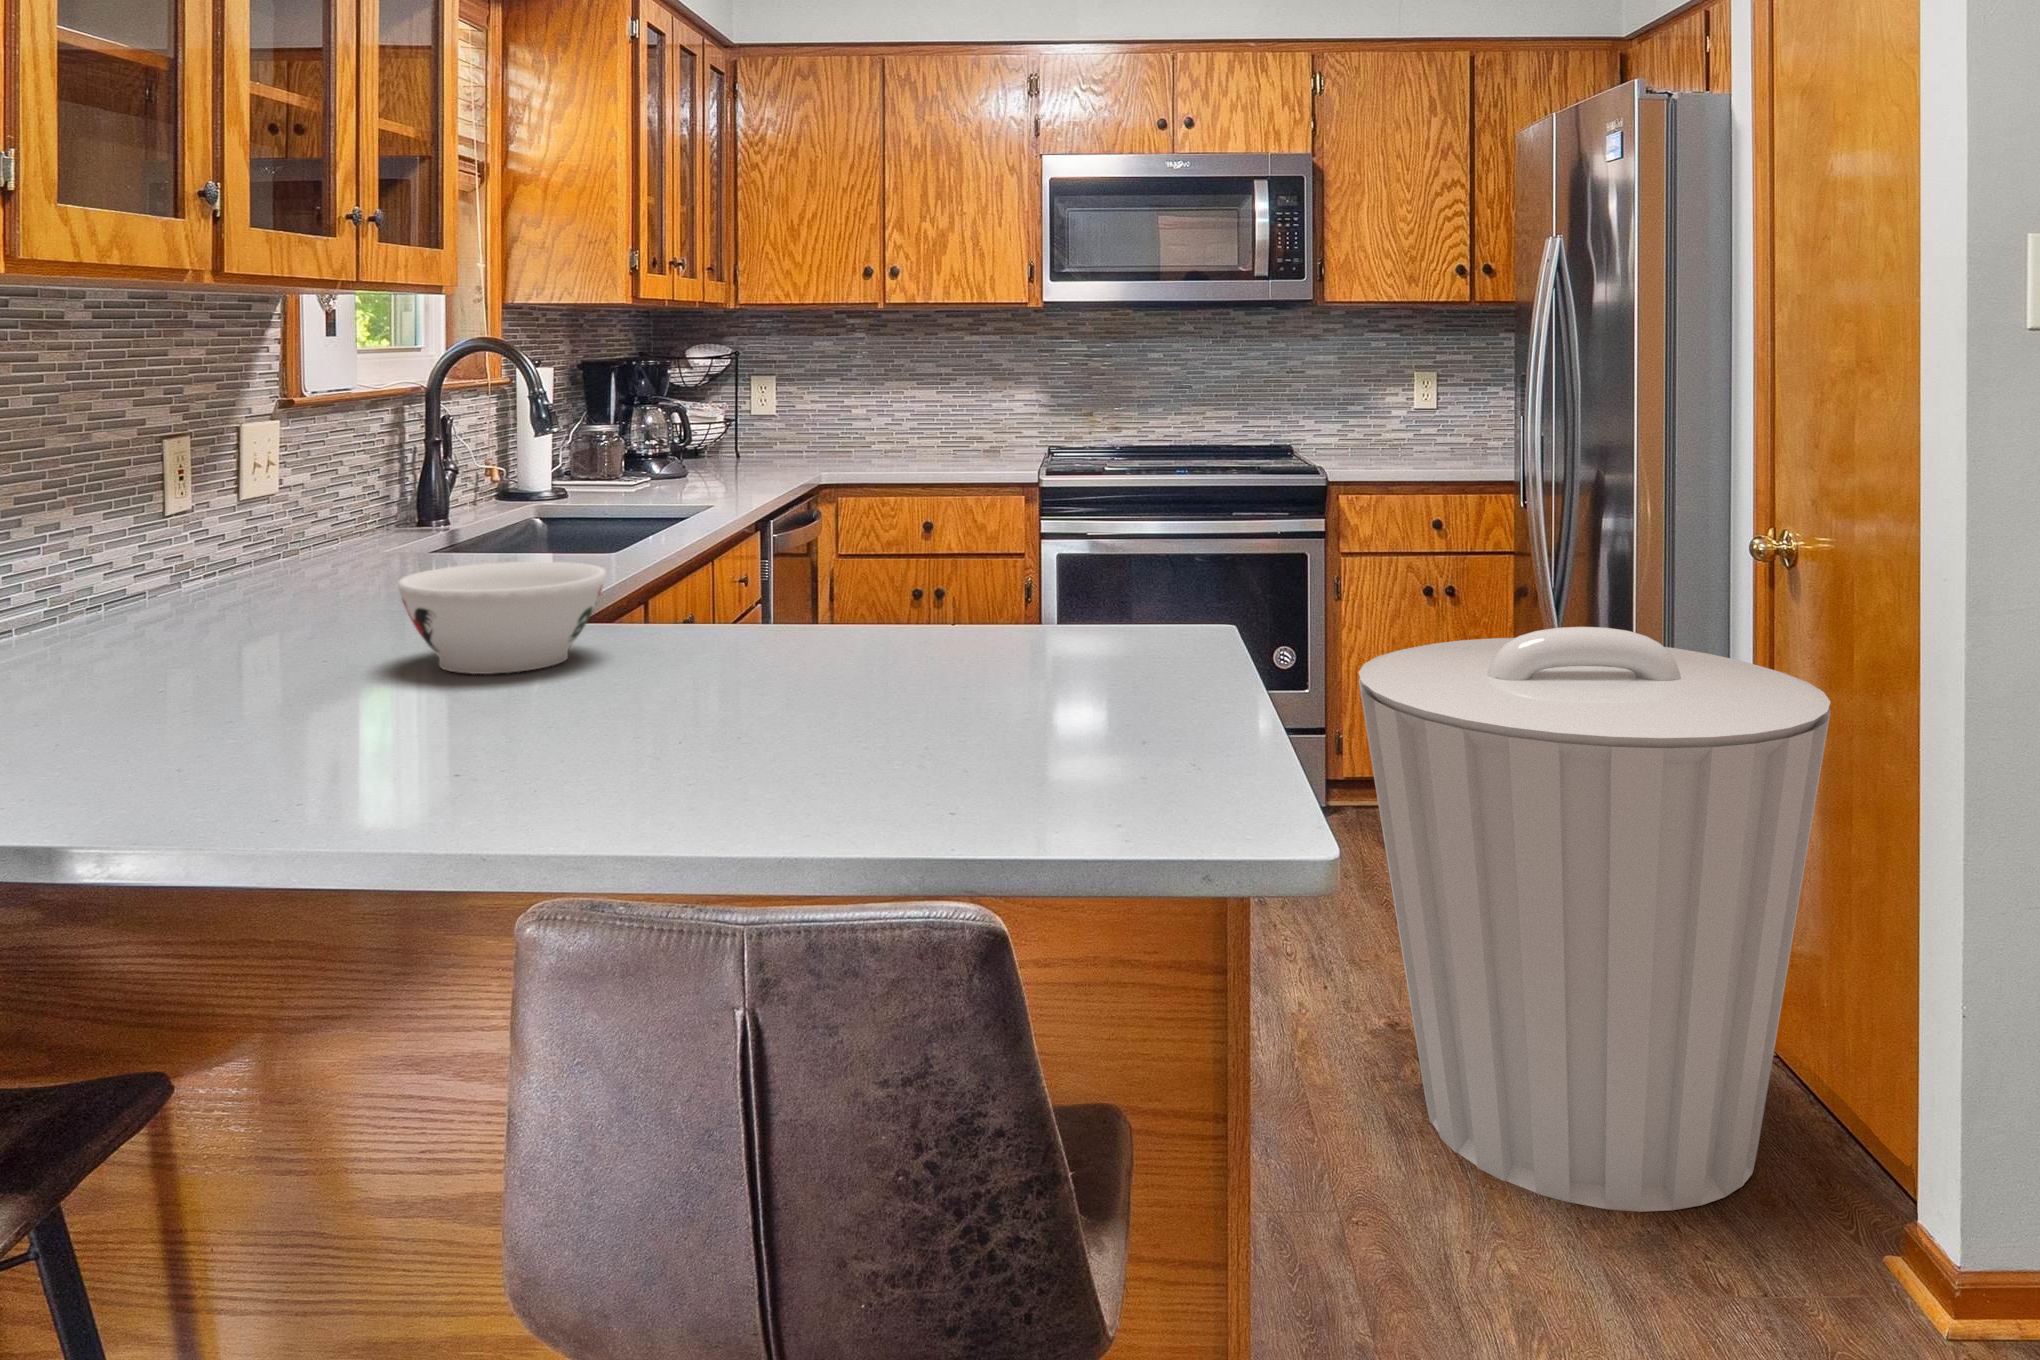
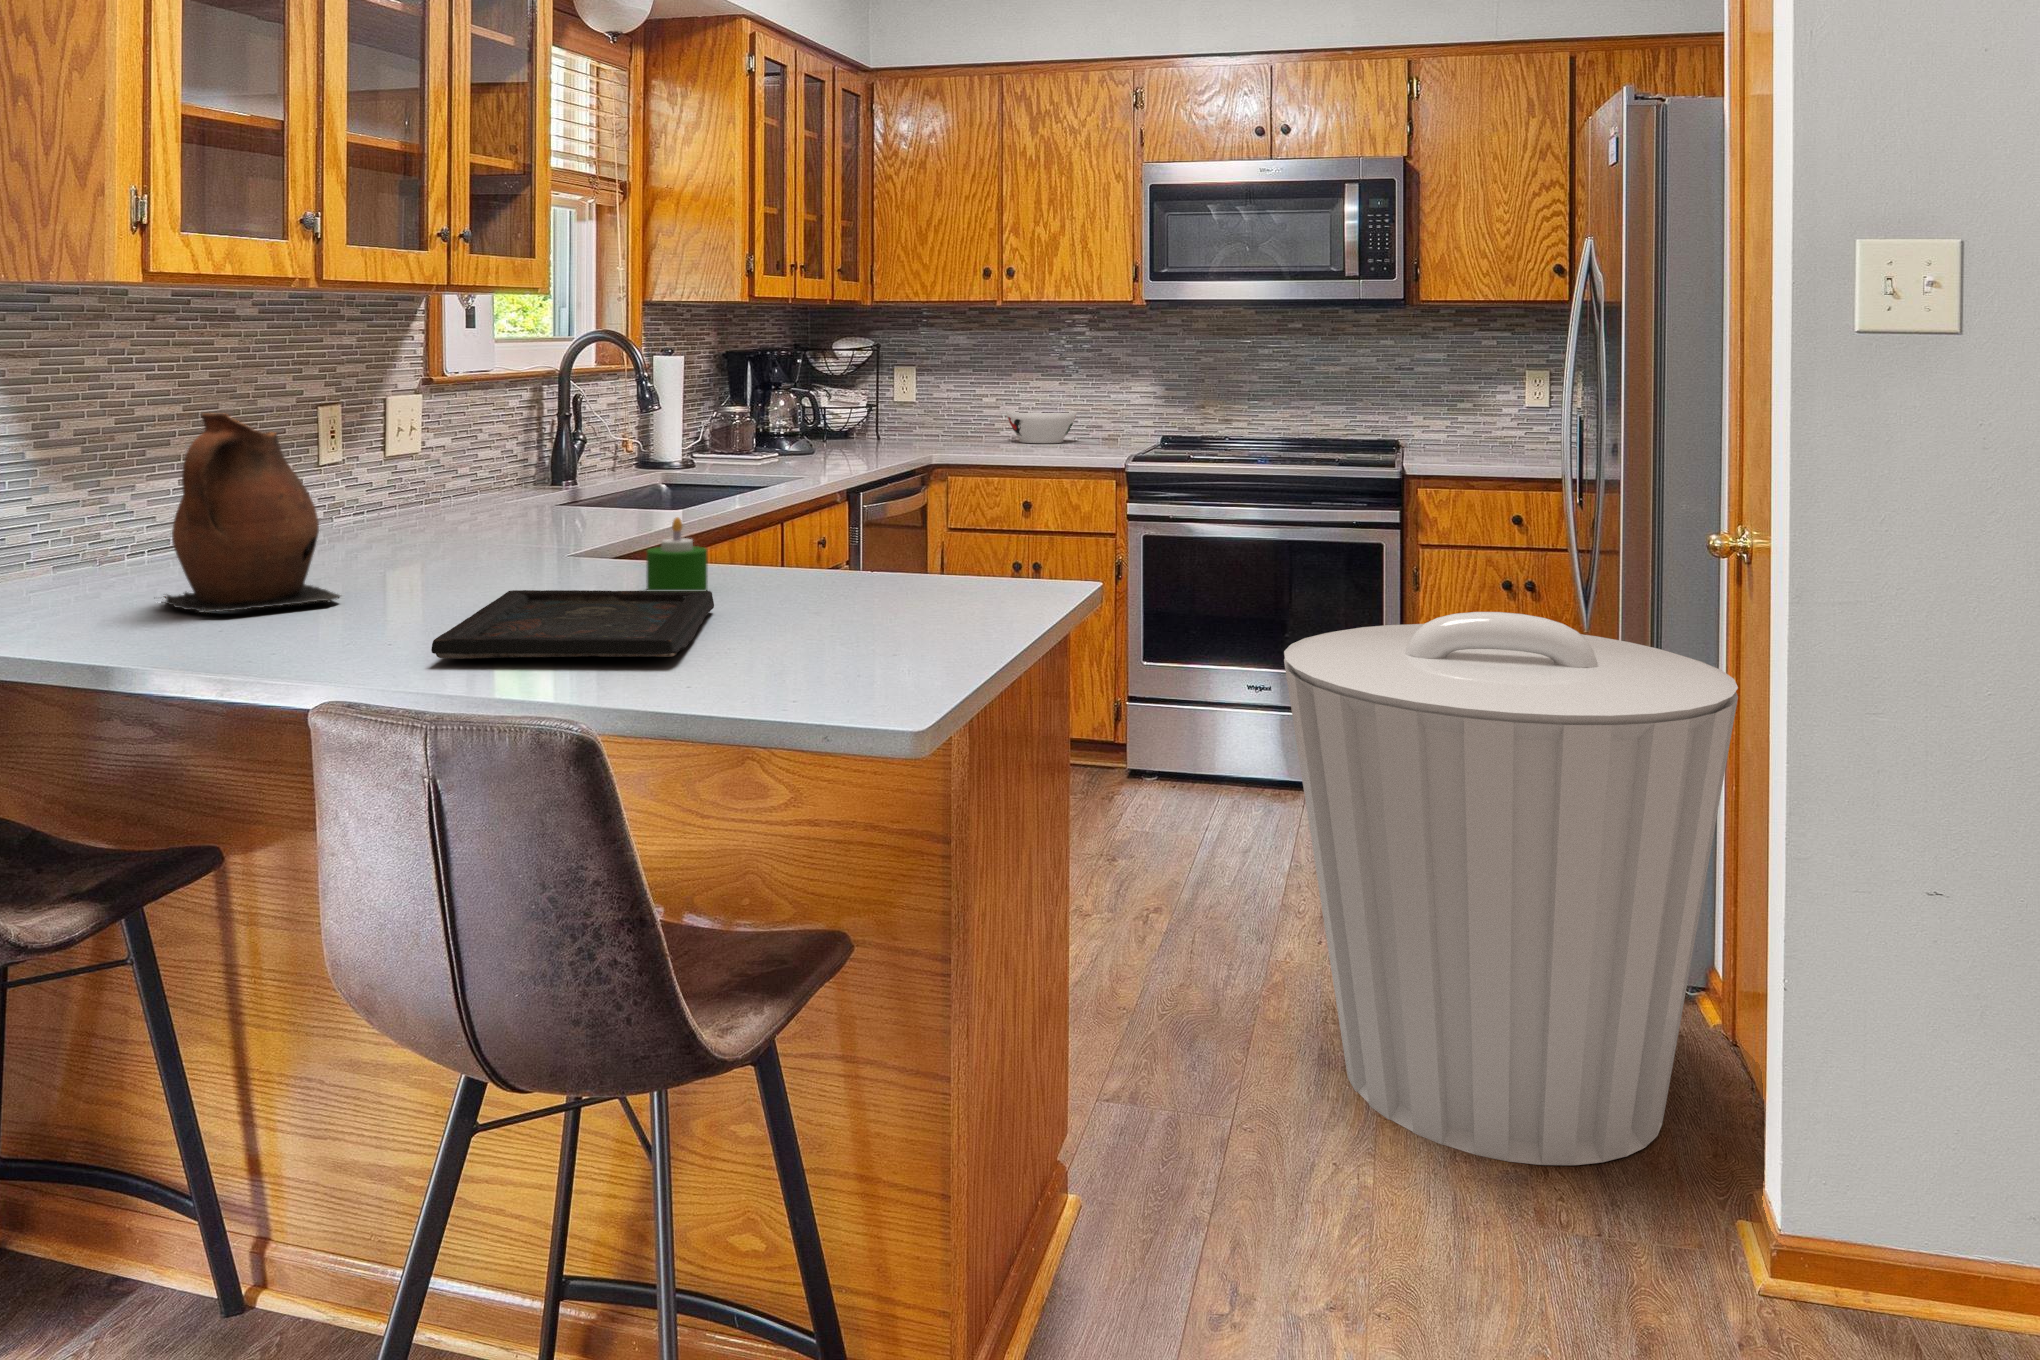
ceramic pitcher: none [44,460,329,746] -> present [164,413,340,613]
bowl: present [397,562,606,674] -> present [1006,410,1077,443]
candle: none [727,572,804,671] -> present [647,517,708,591]
tray: none [576,667,910,795] -> present [431,590,714,659]

